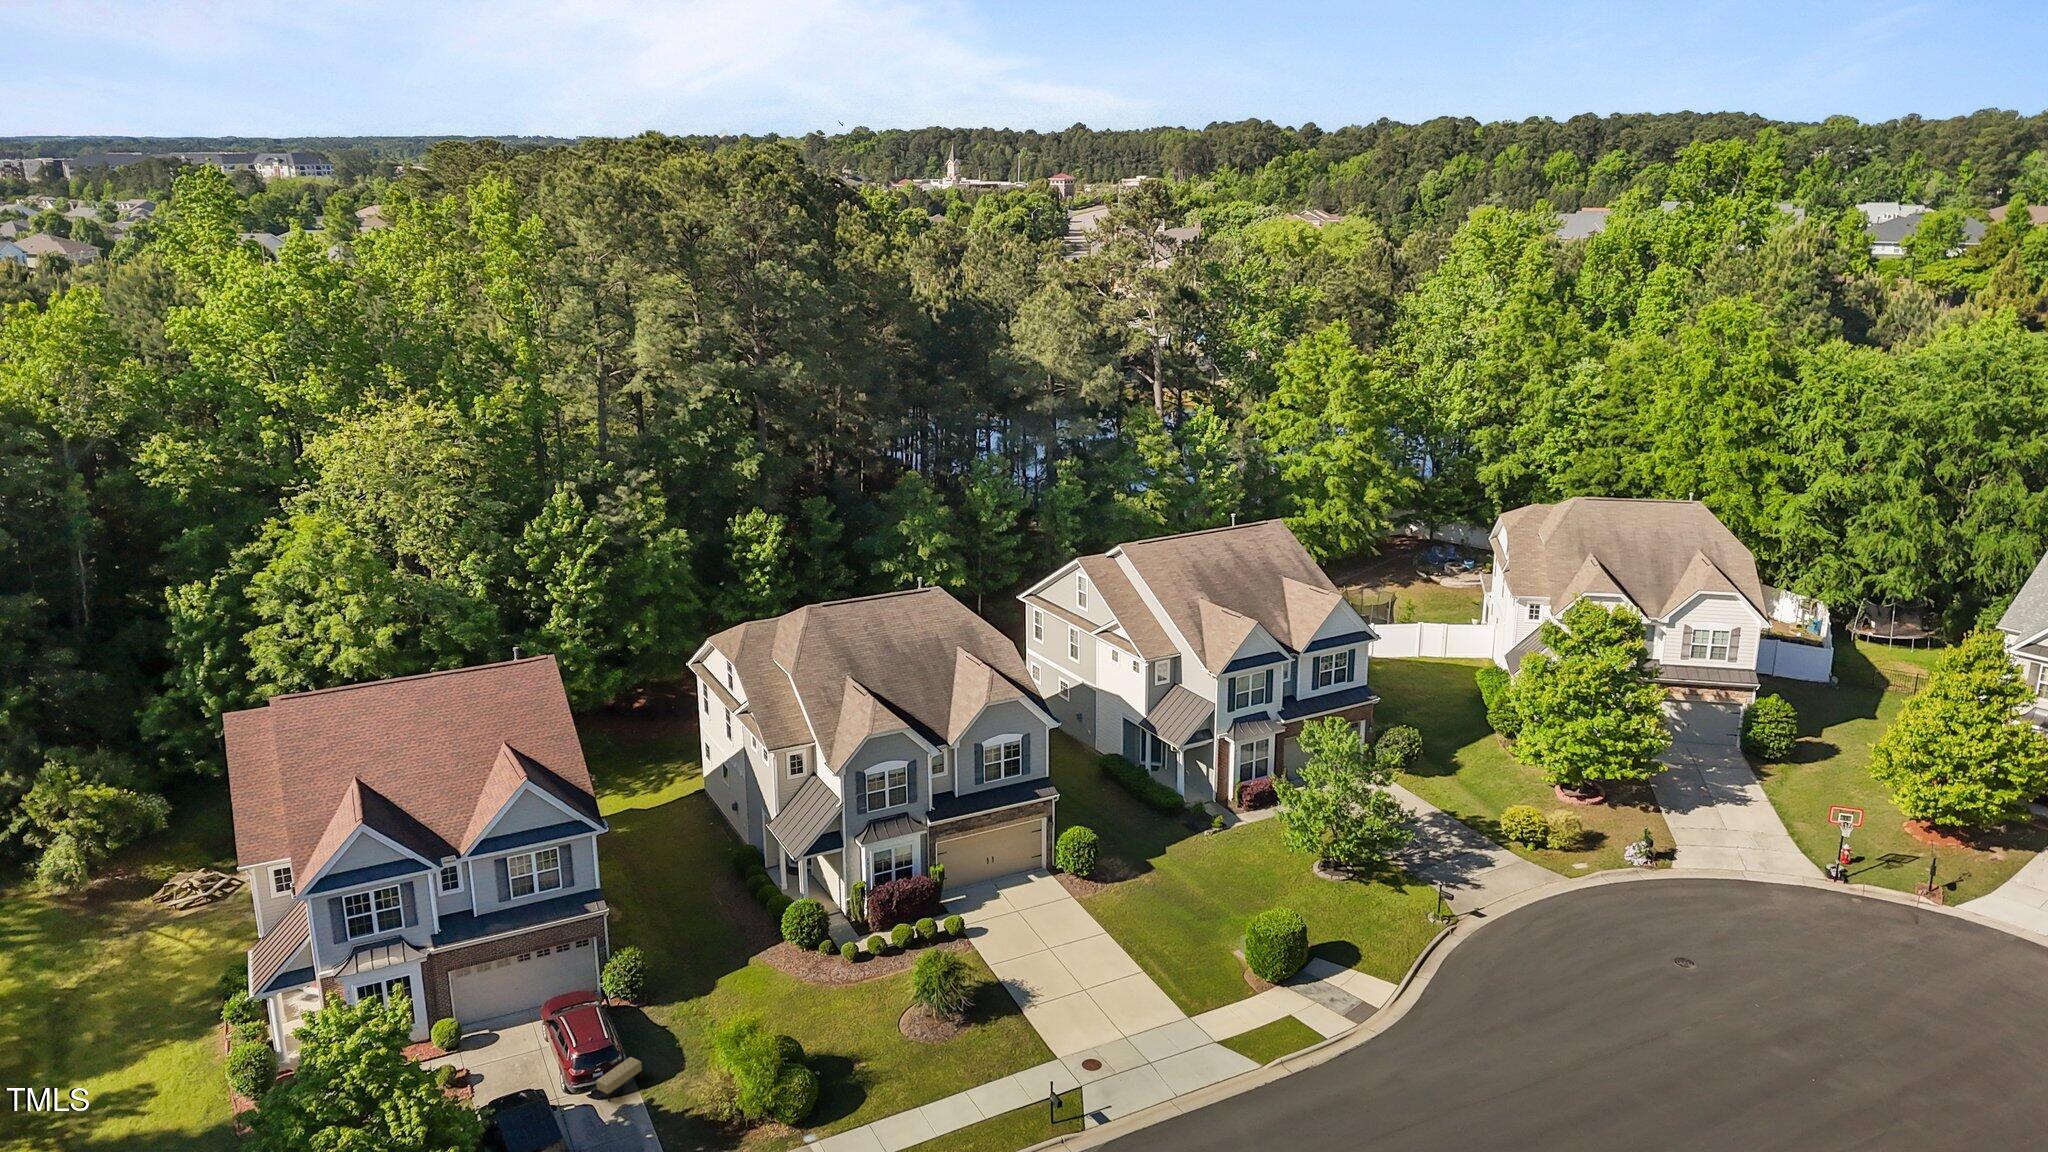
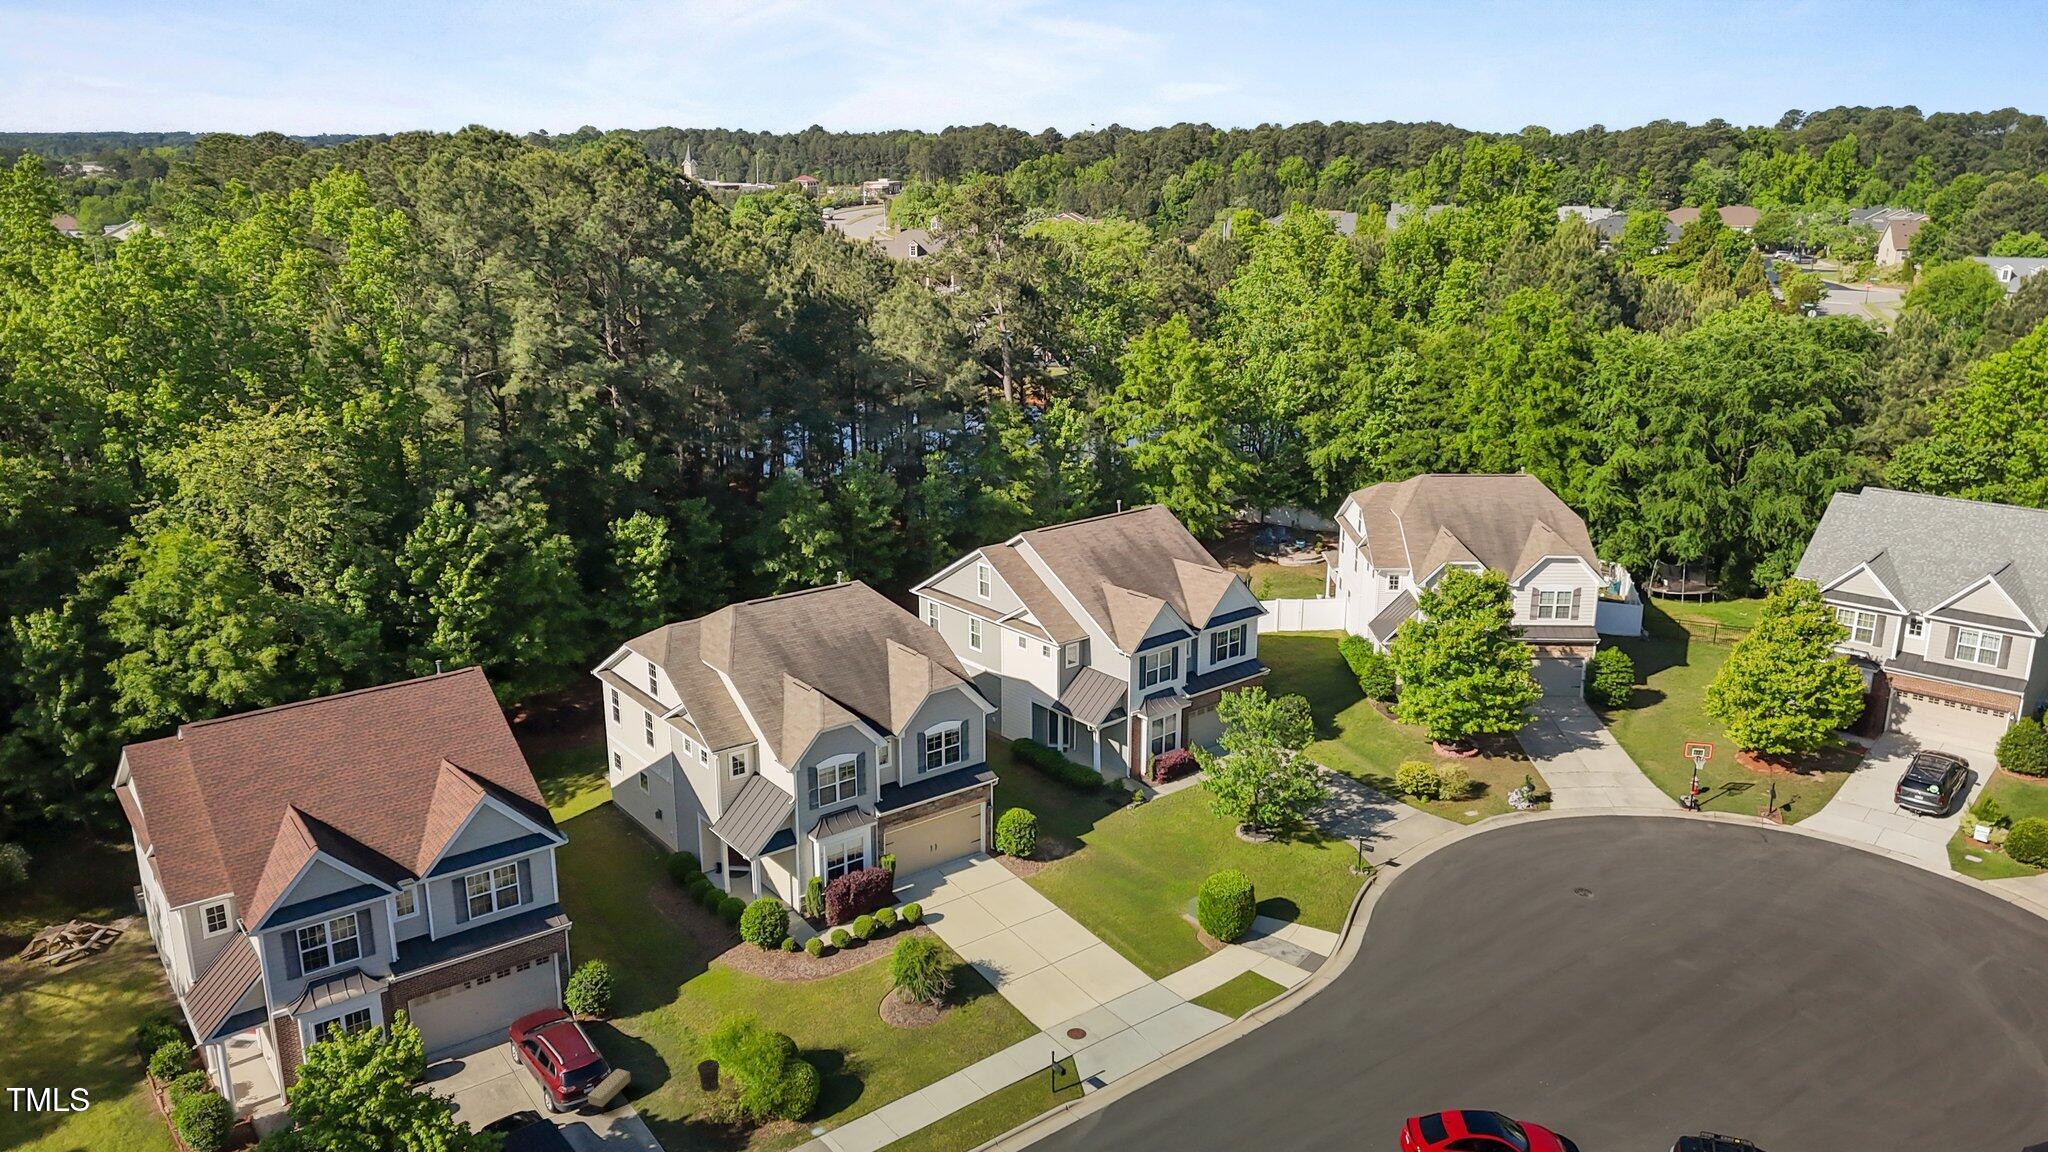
trash can: none [704,1057,726,1089] -> present [698,1060,719,1091]

